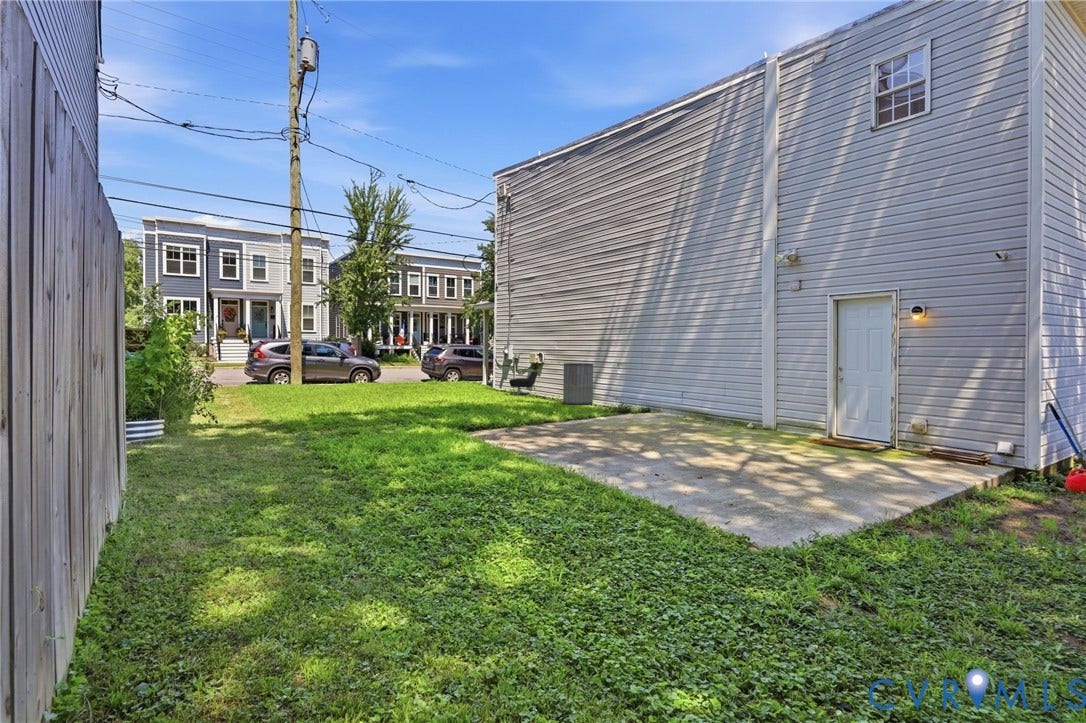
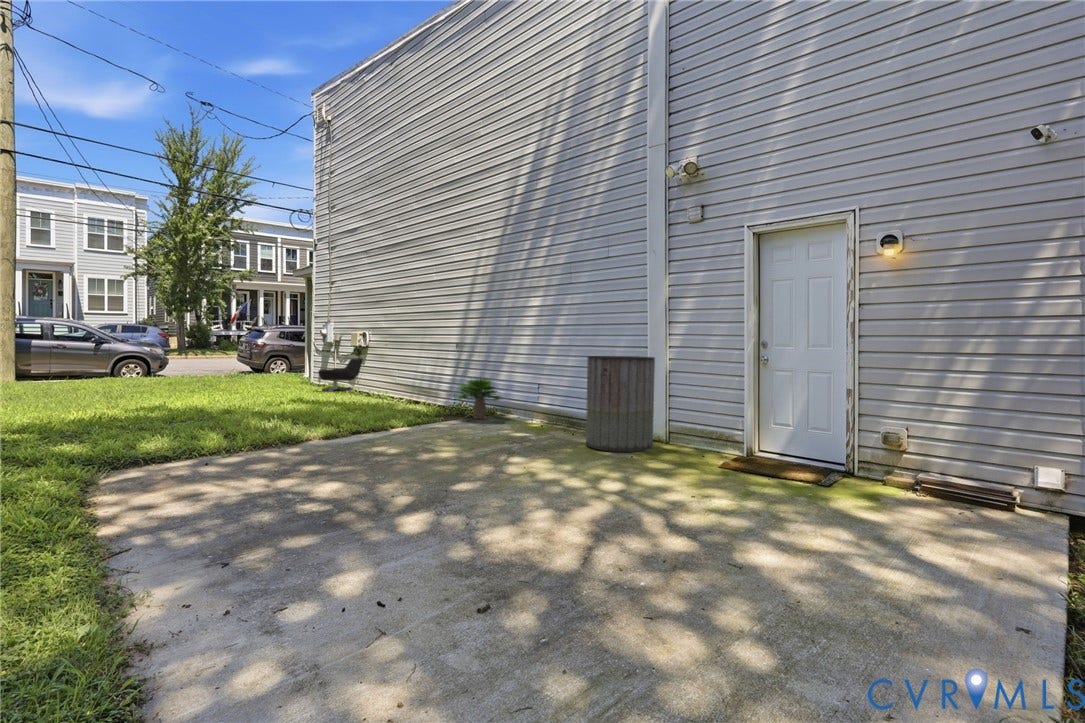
trash can: present [563,363,593,405] -> present [586,356,655,452]
potted plant: none [624,385,660,415] -> present [458,378,502,419]

